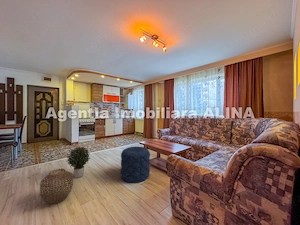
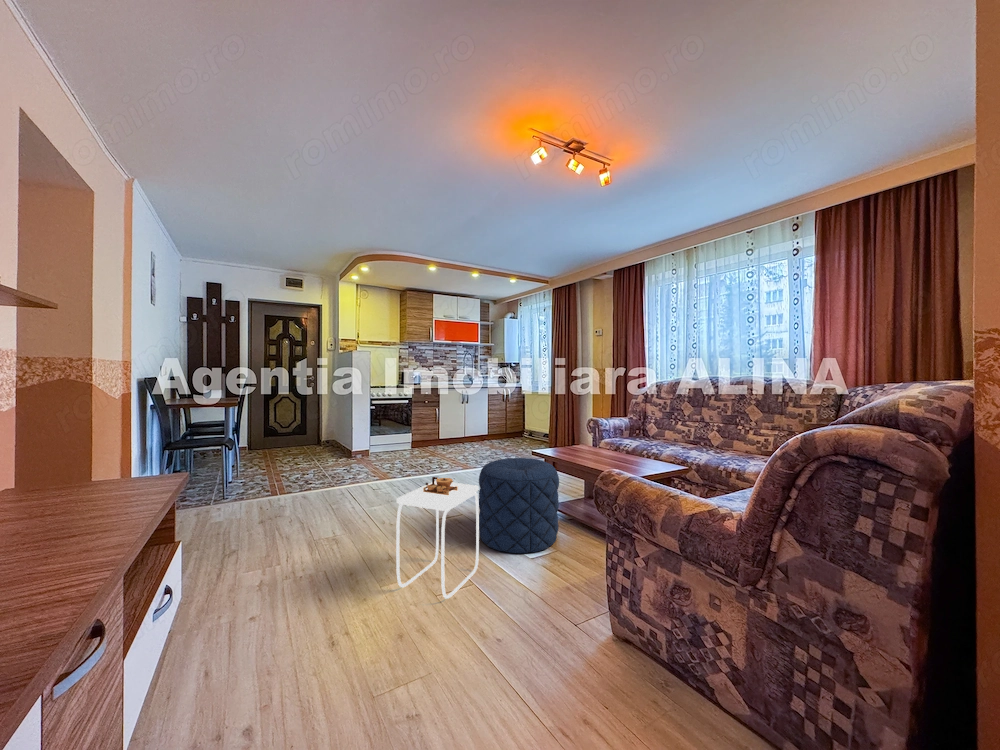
potted plant: present [67,147,90,178] -> none [344,451,401,531]
side table: none [89,158,122,207] -> present [396,477,479,599]
woven basket: present [40,169,73,204] -> none [288,499,359,579]

